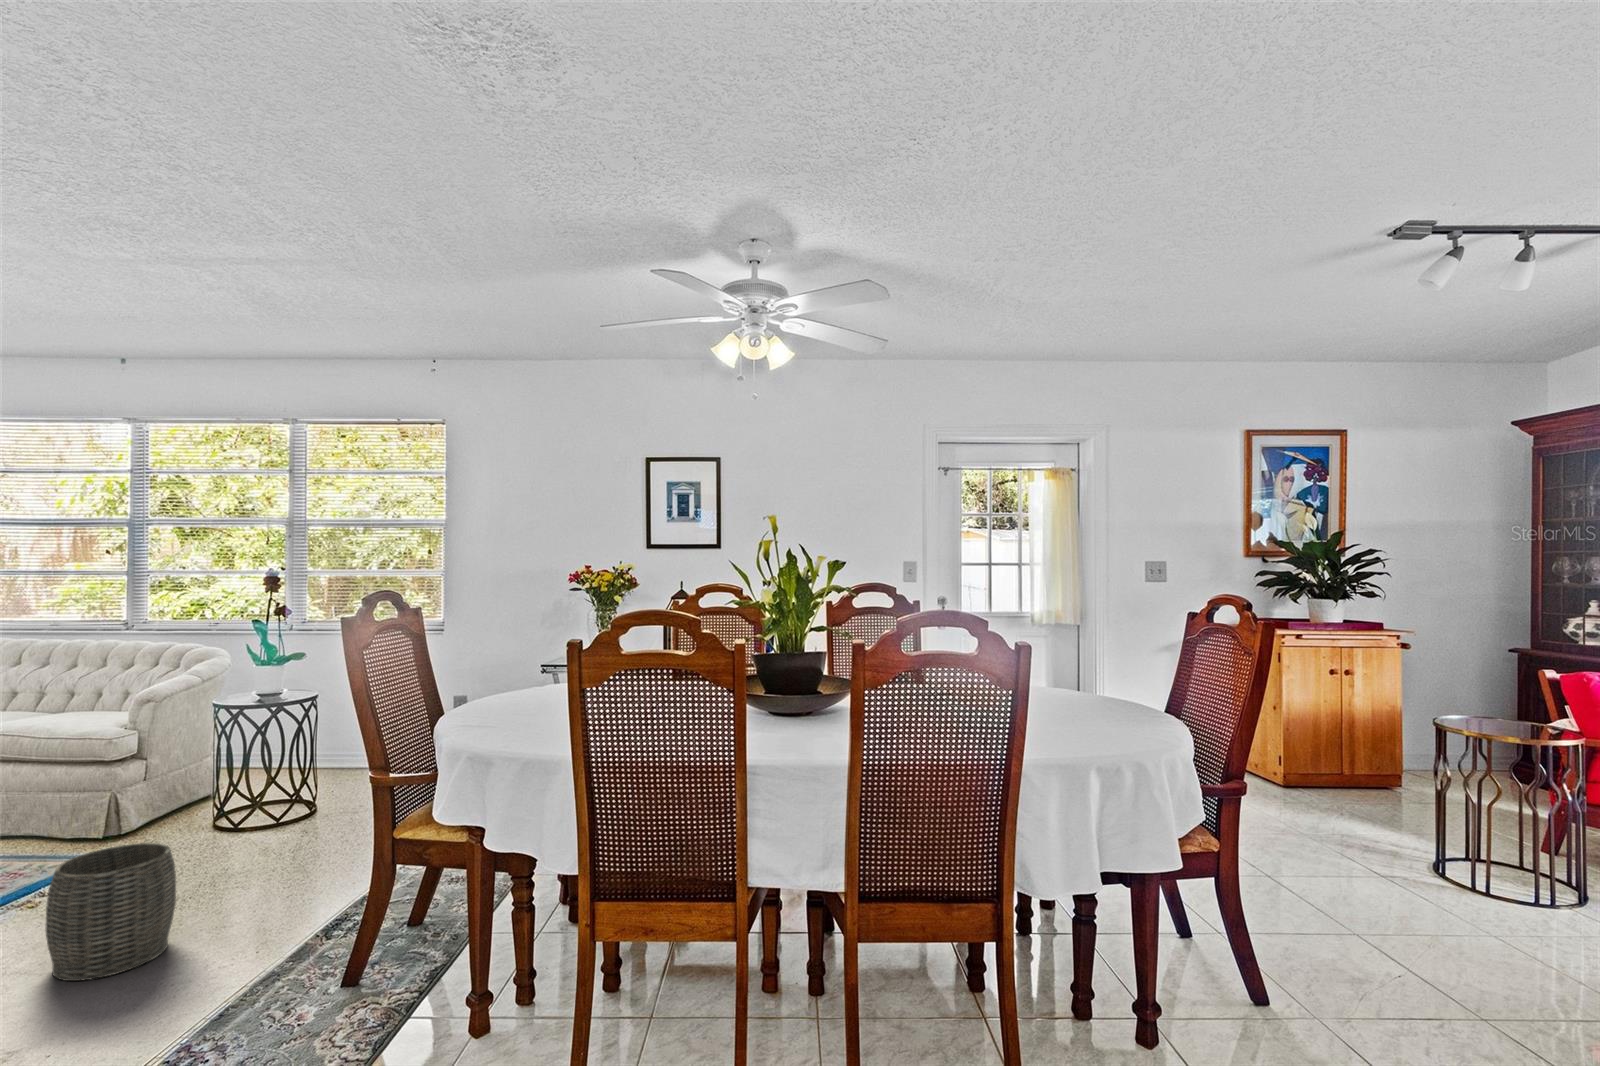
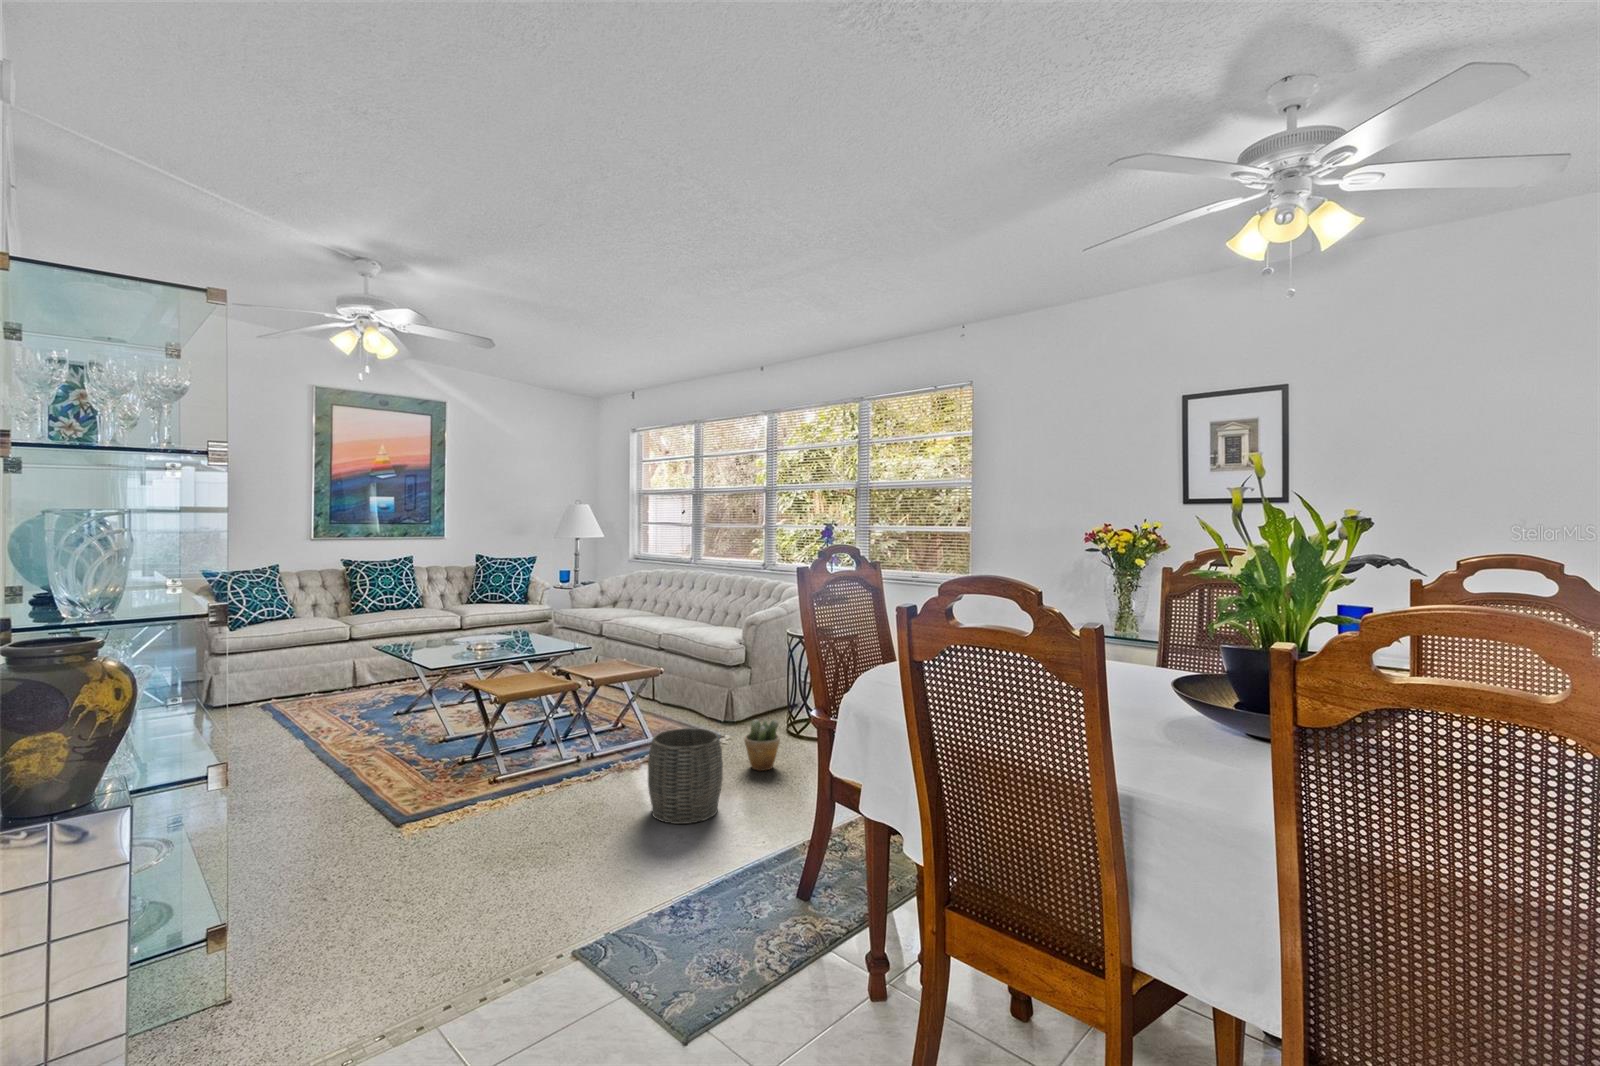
potted plant: none [175,814,231,885] -> present [744,720,780,771]

